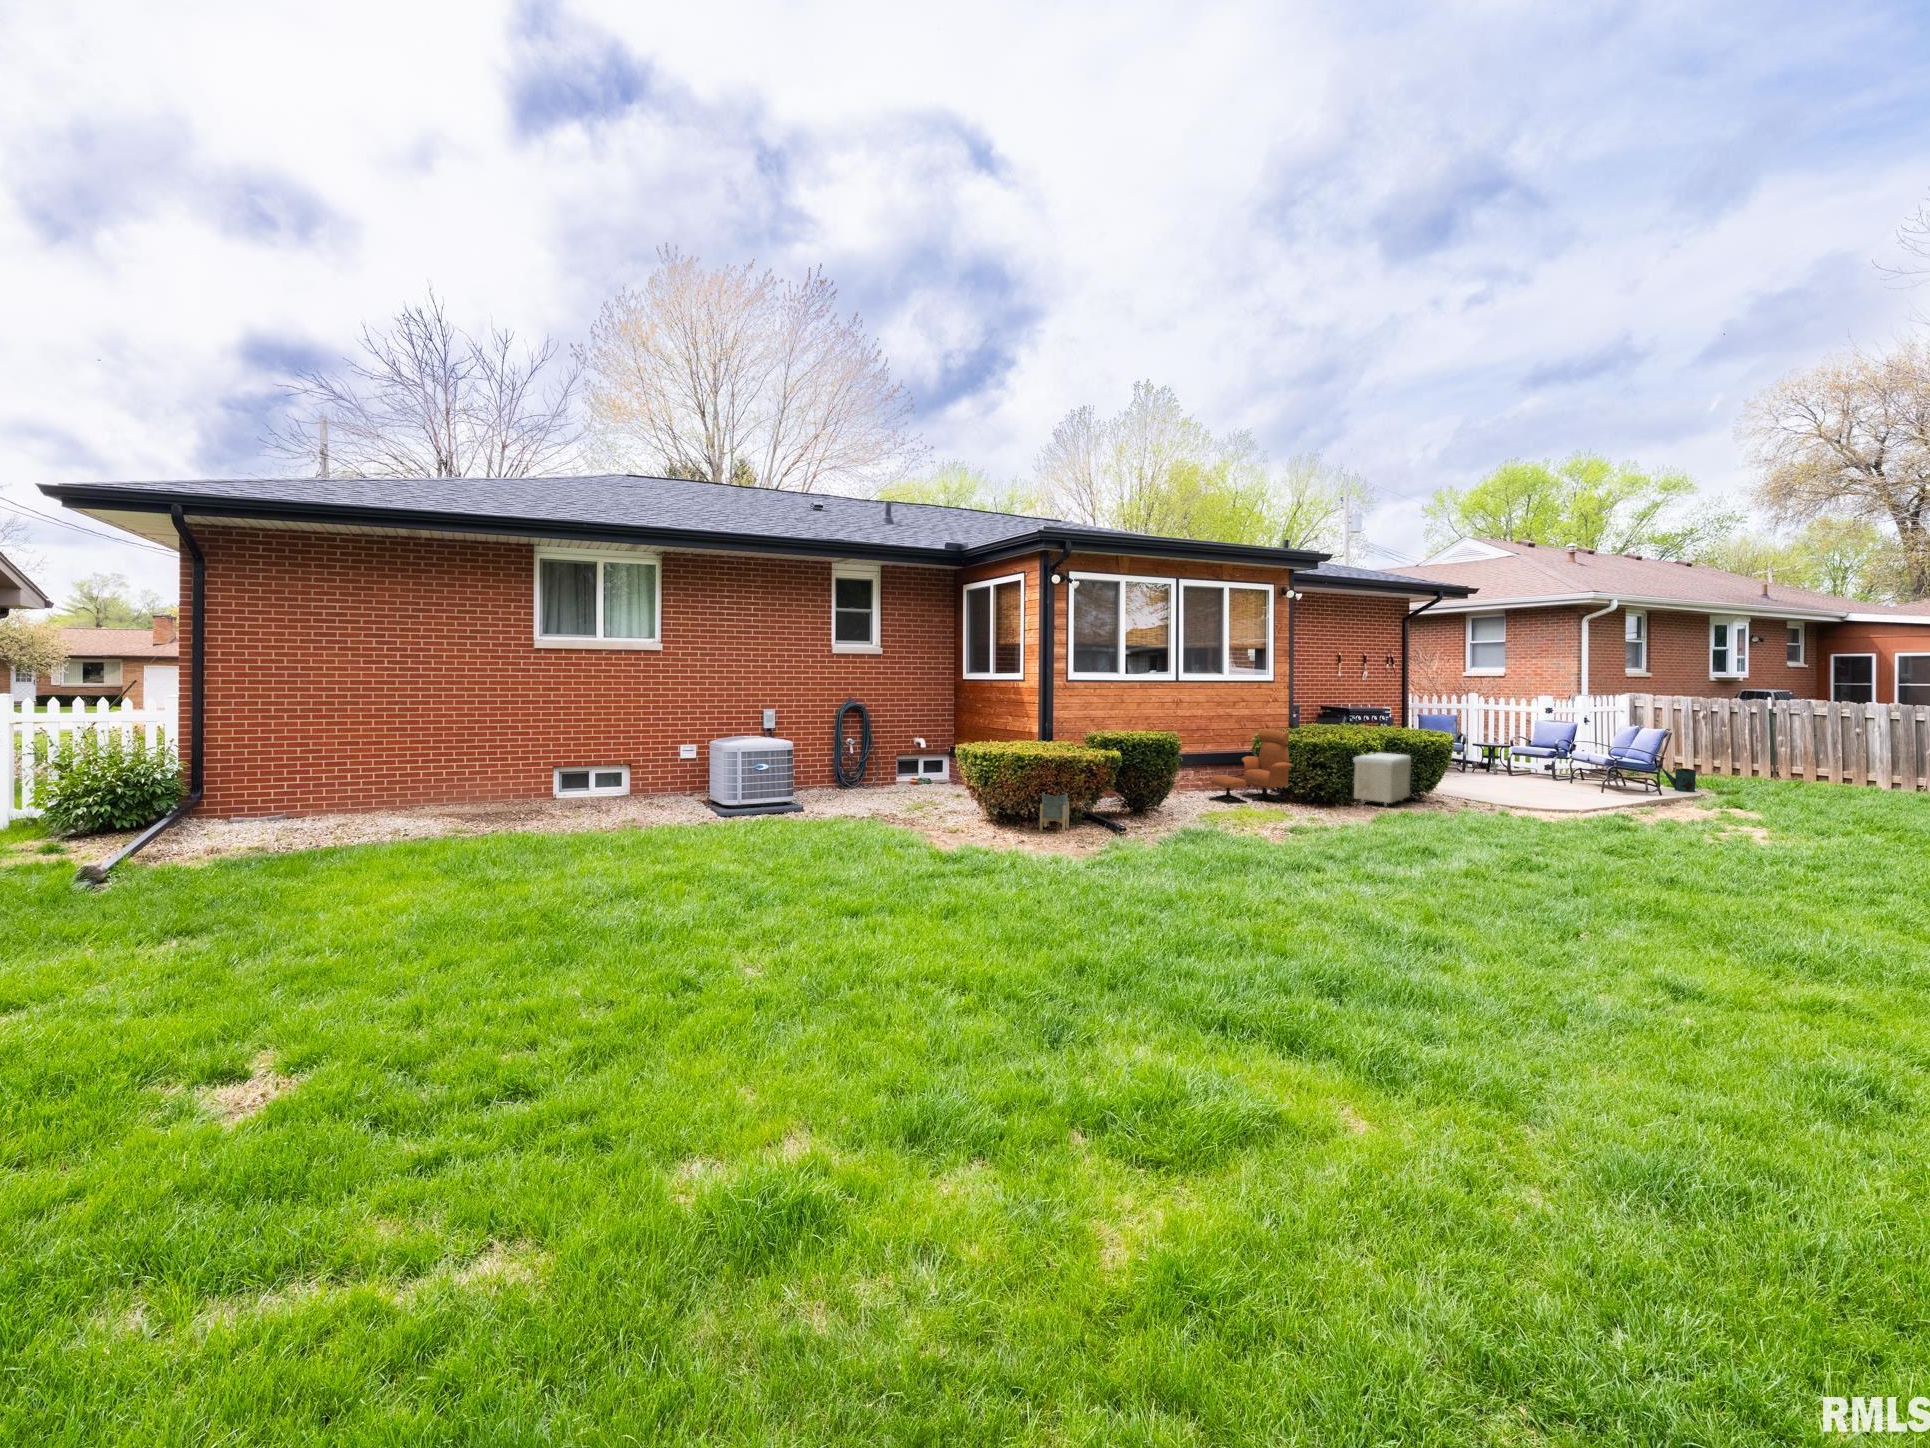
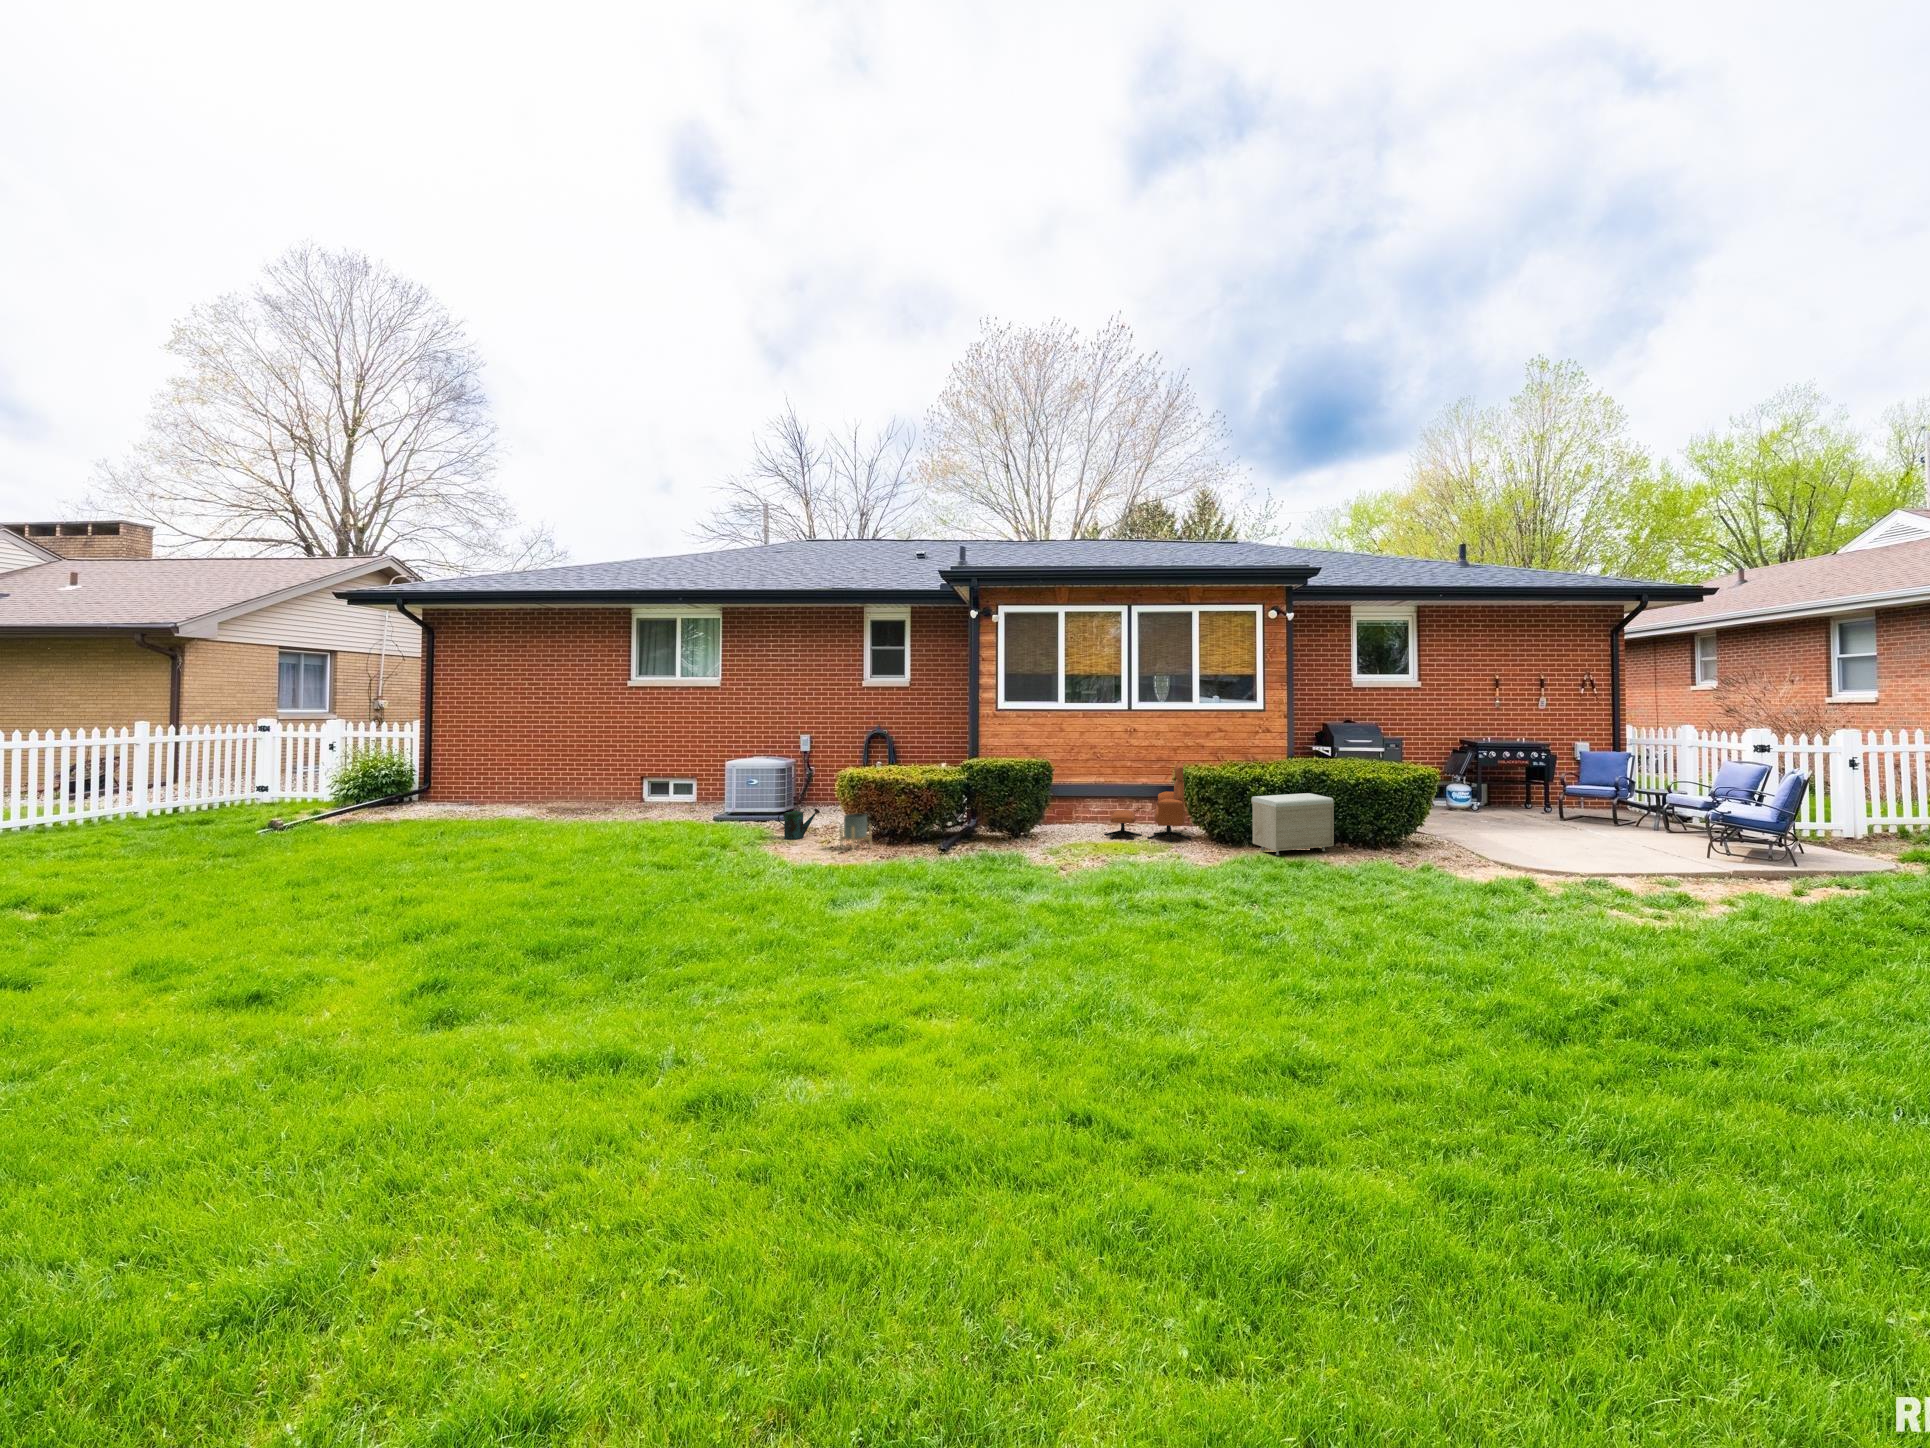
watering can: present [1657,764,1696,792] -> present [778,808,820,840]

